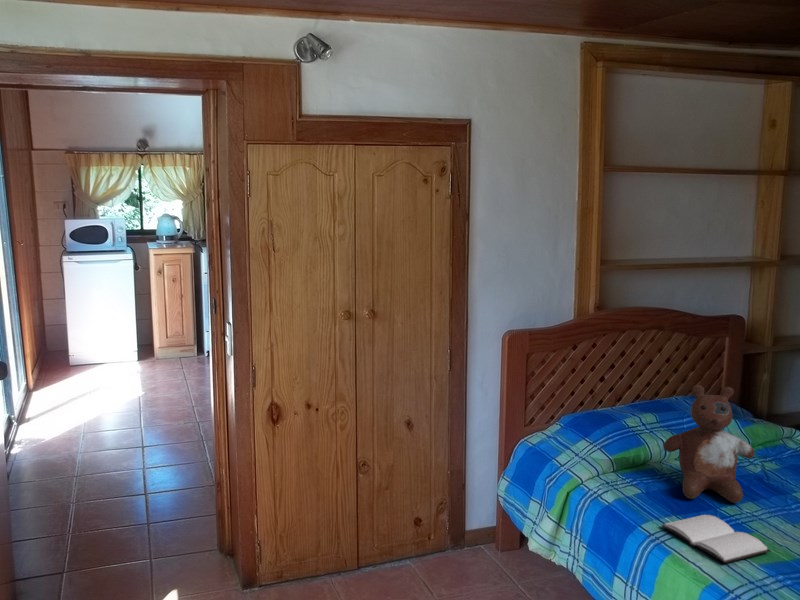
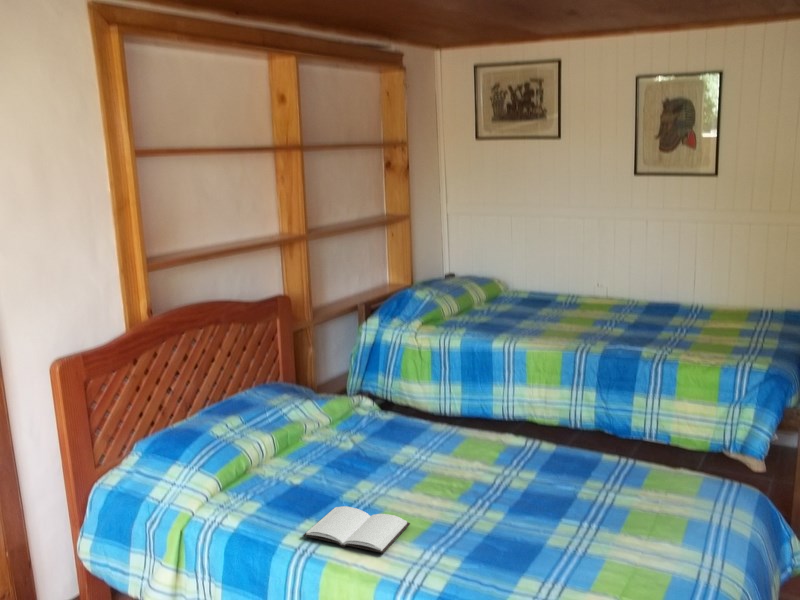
stuffed bear: present [663,385,754,503] -> none [268,370,357,495]

